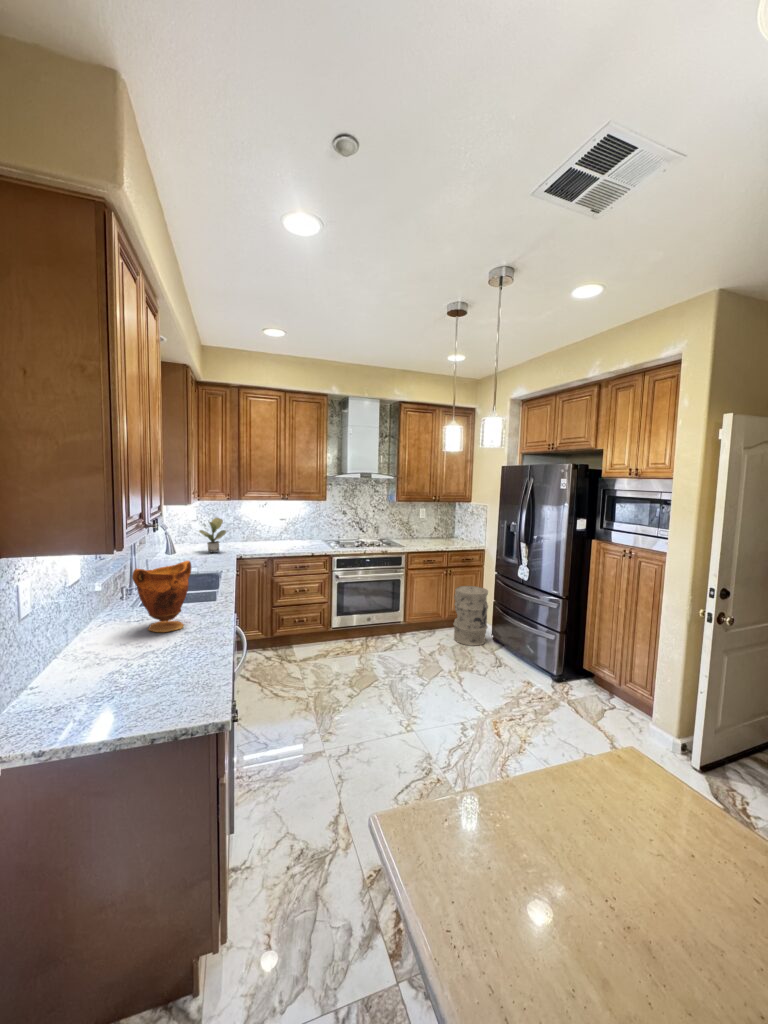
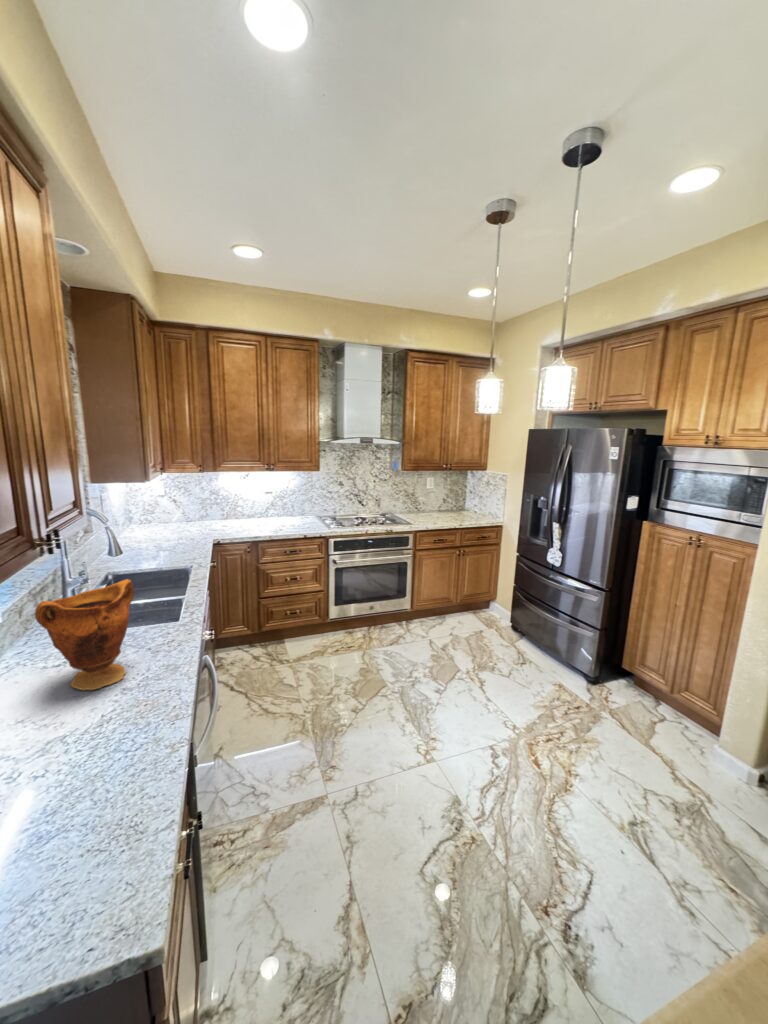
potted plant: present [199,518,226,552] -> none [164,495,198,537]
trash can: present [453,586,488,646] -> none [467,568,508,636]

